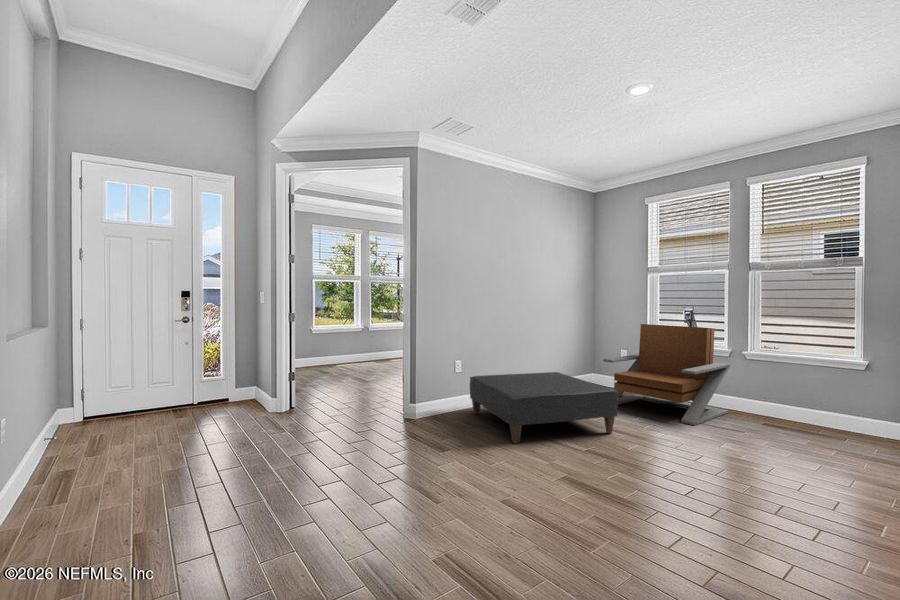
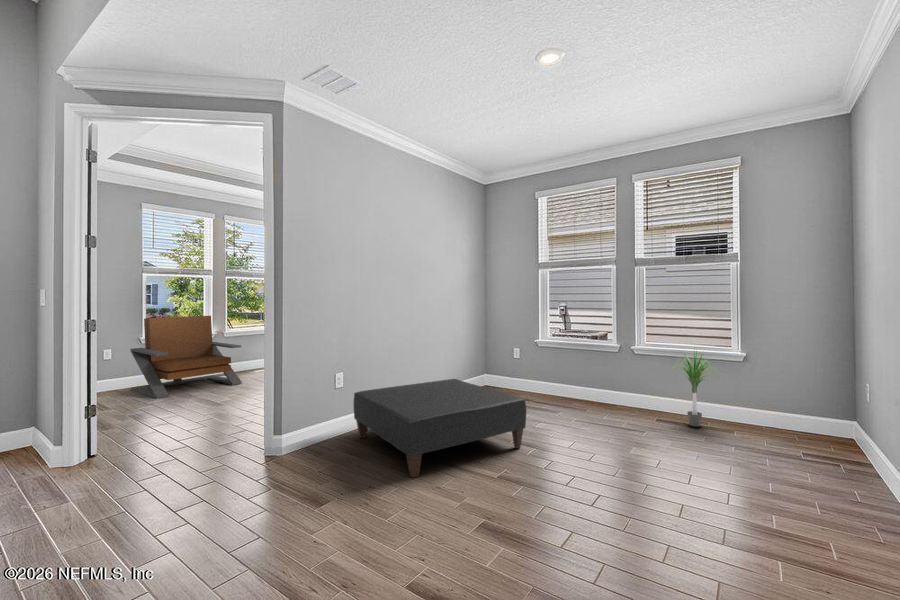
lounge chair: present [603,324,730,425] -> present [130,316,242,398]
potted plant: none [774,352,843,434] -> present [681,351,709,427]

